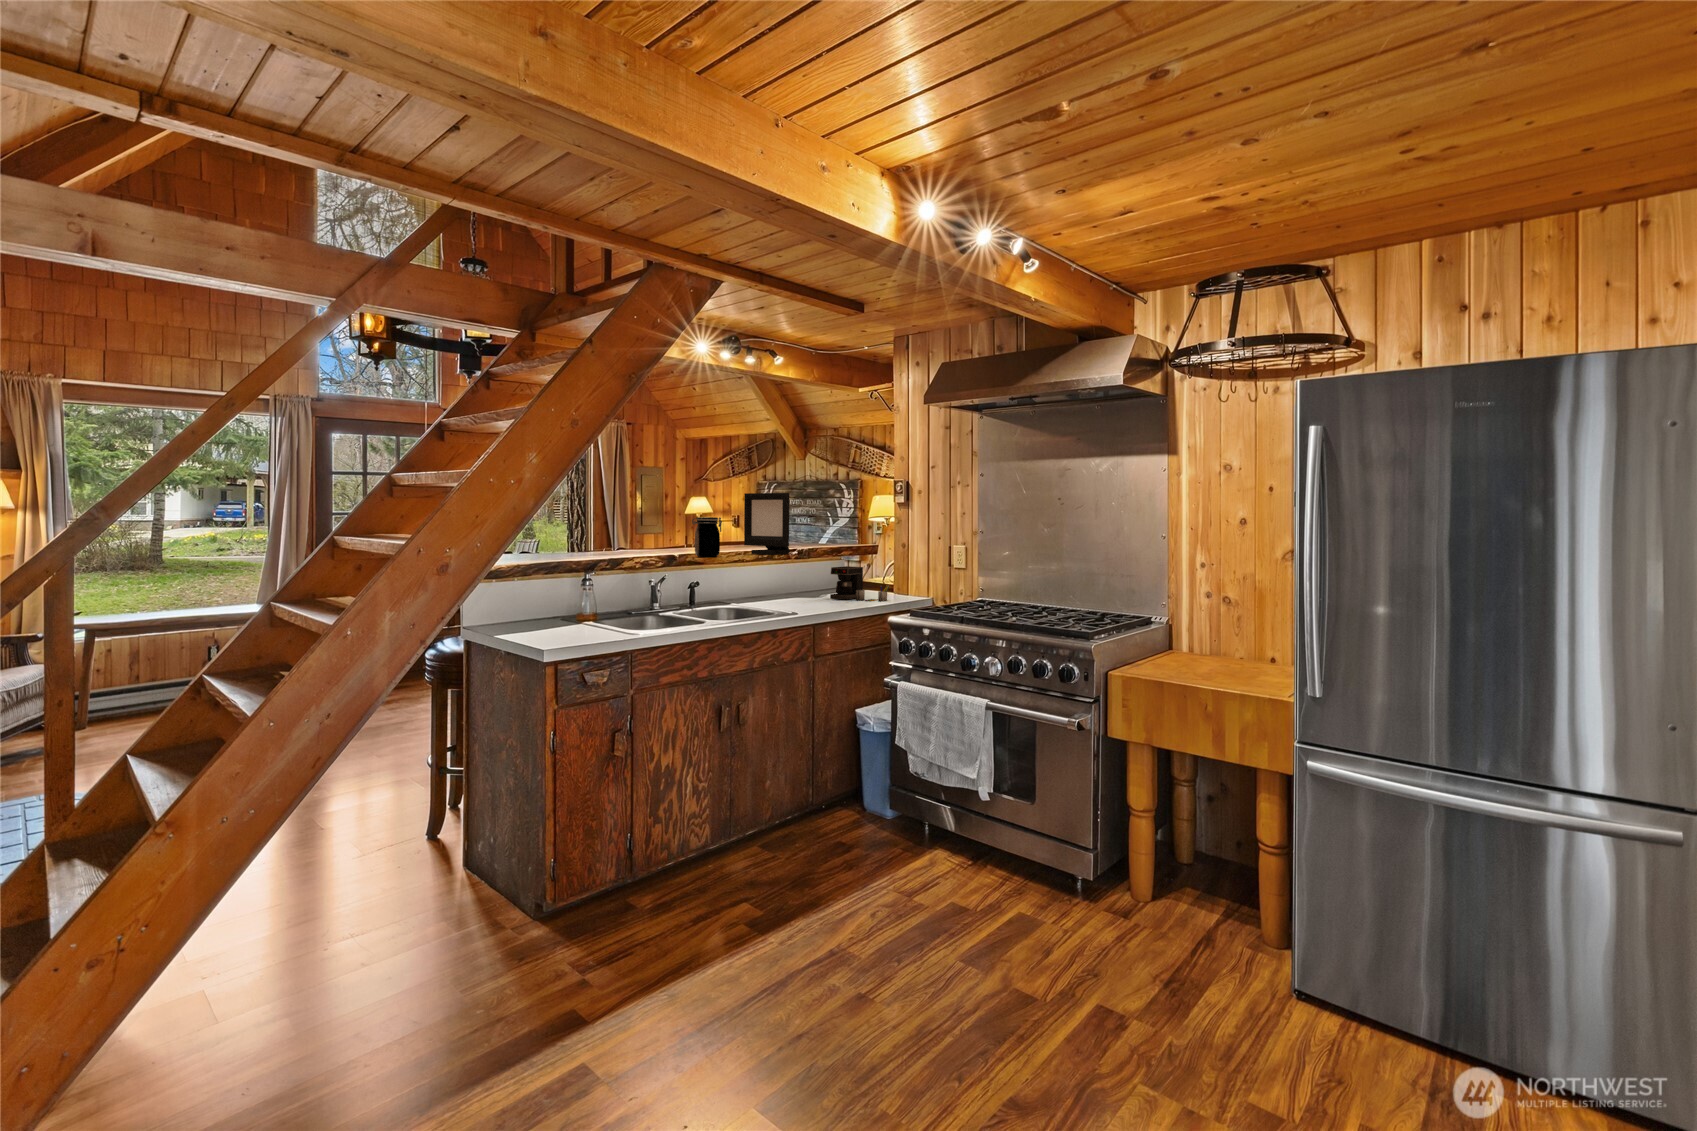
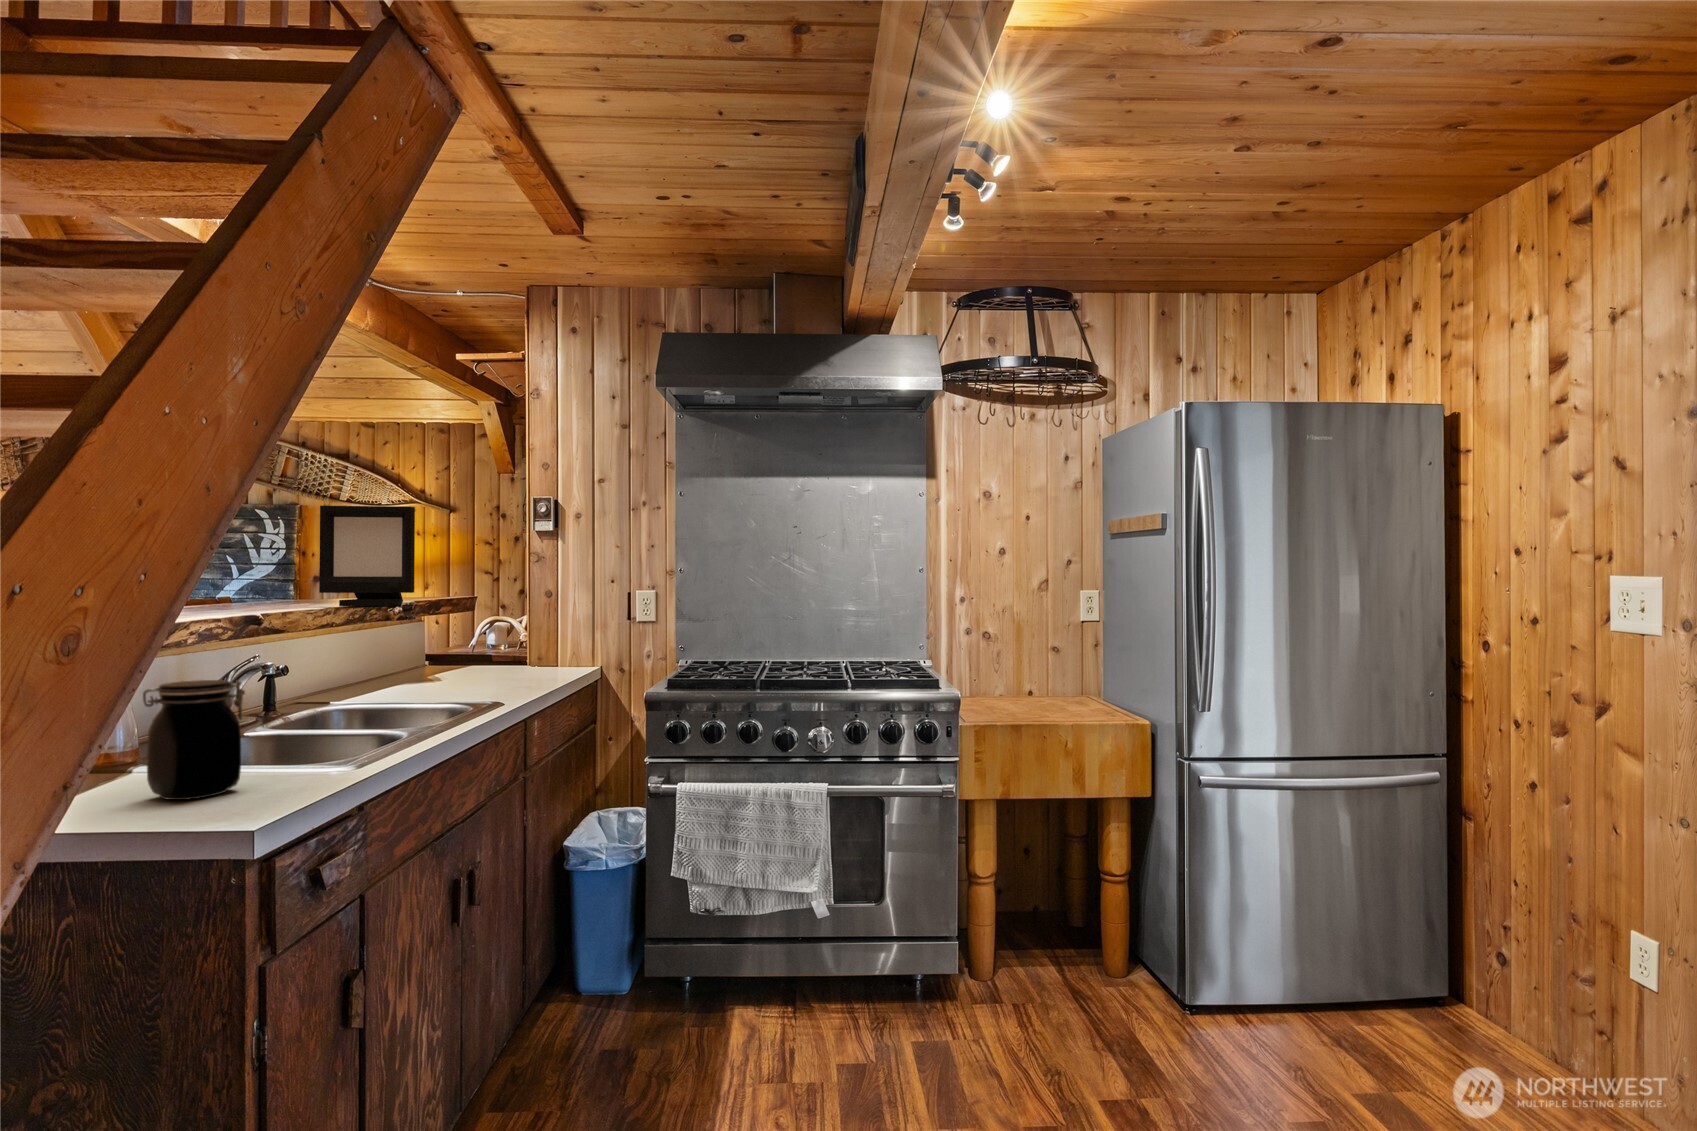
jar: present [692,517,722,557] -> present [143,680,245,800]
coffee maker: present [830,566,889,602] -> none [427,624,530,674]

